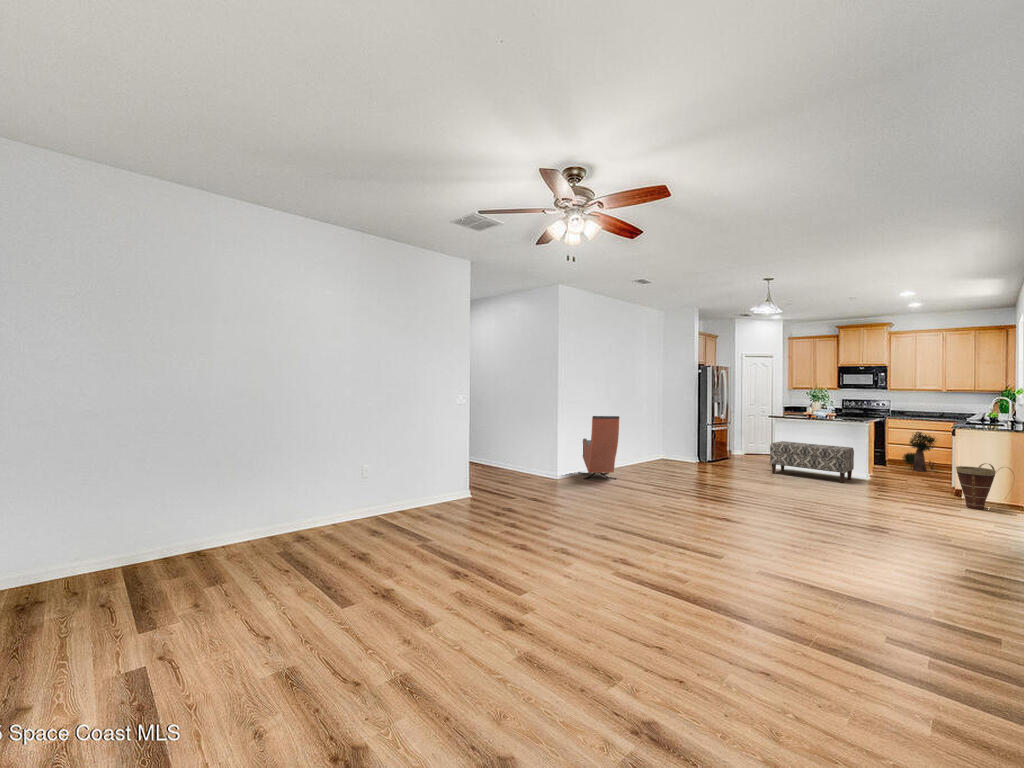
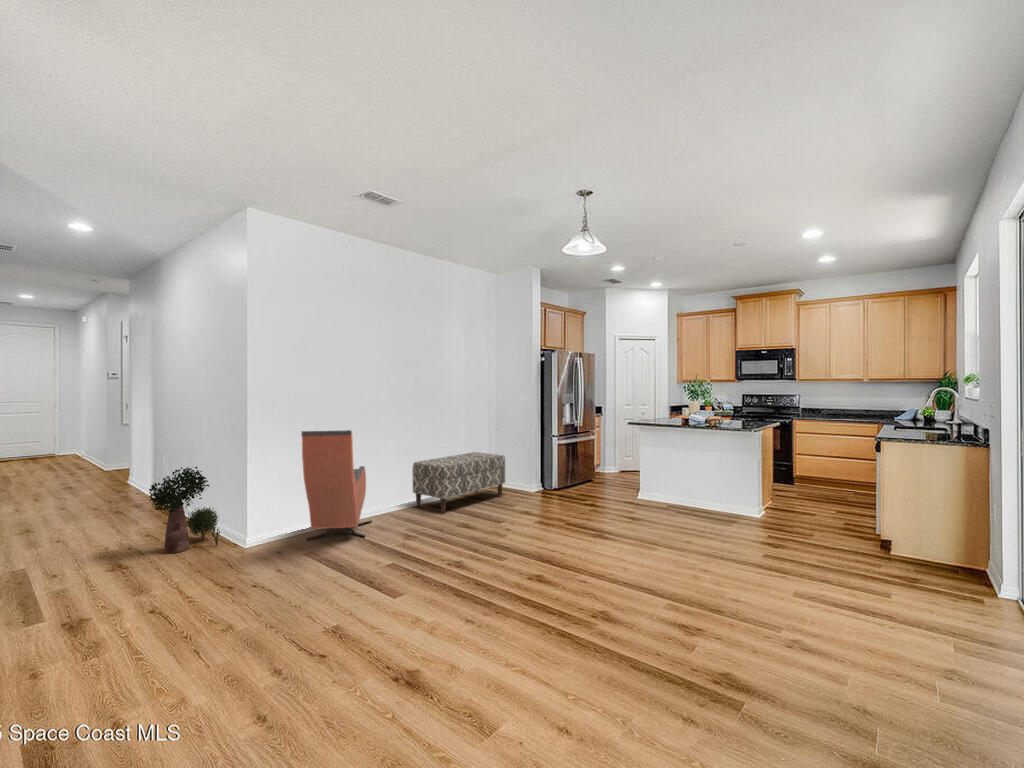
potted plant: present [903,432,935,472] -> present [149,467,220,553]
bench: present [770,441,854,483] -> present [413,452,505,513]
basket: present [956,463,1015,509] -> none [890,498,984,582]

